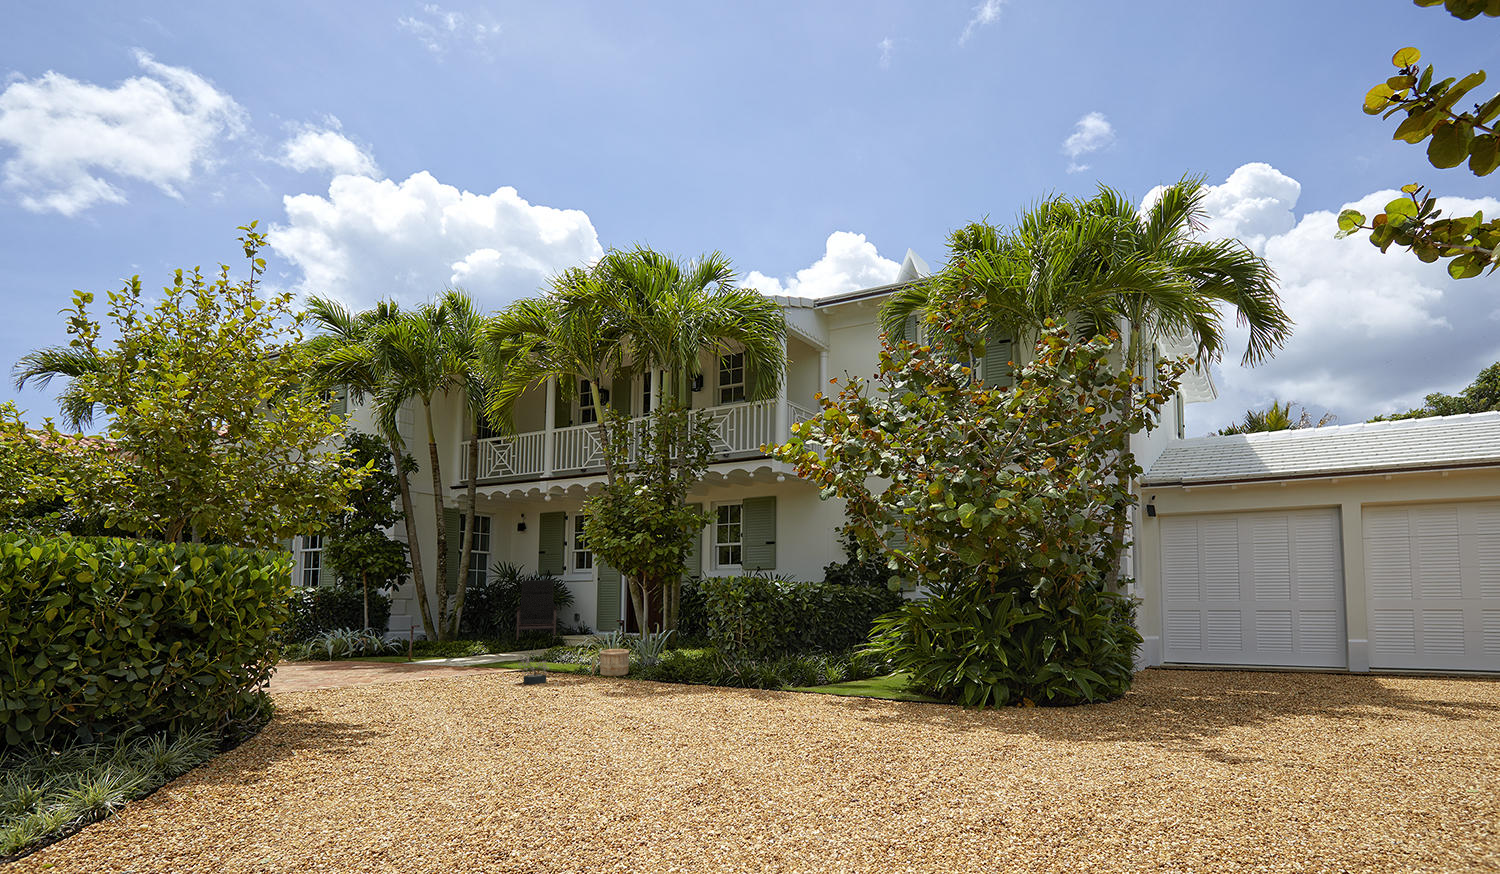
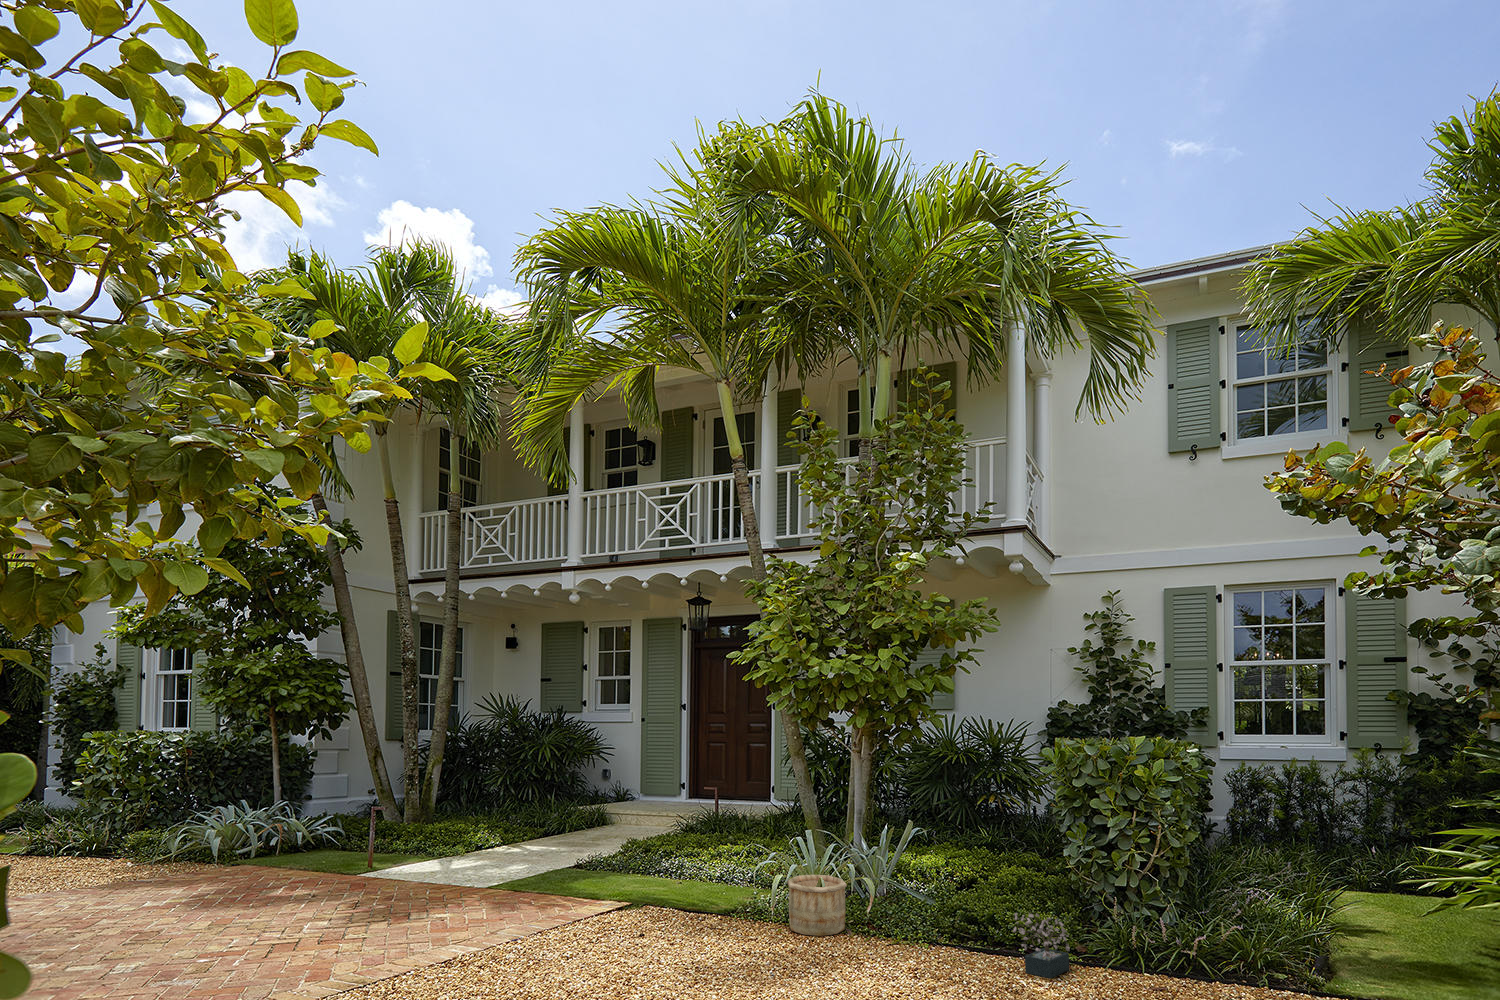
lounge chair: present [517,580,557,640] -> none [516,725,584,824]
decorative plant: present [518,657,549,685] -> present [1013,913,1070,979]

